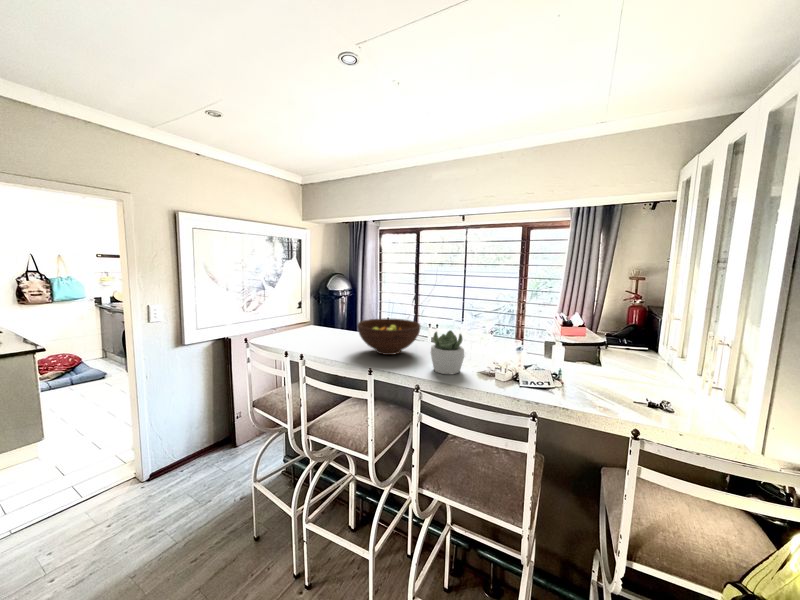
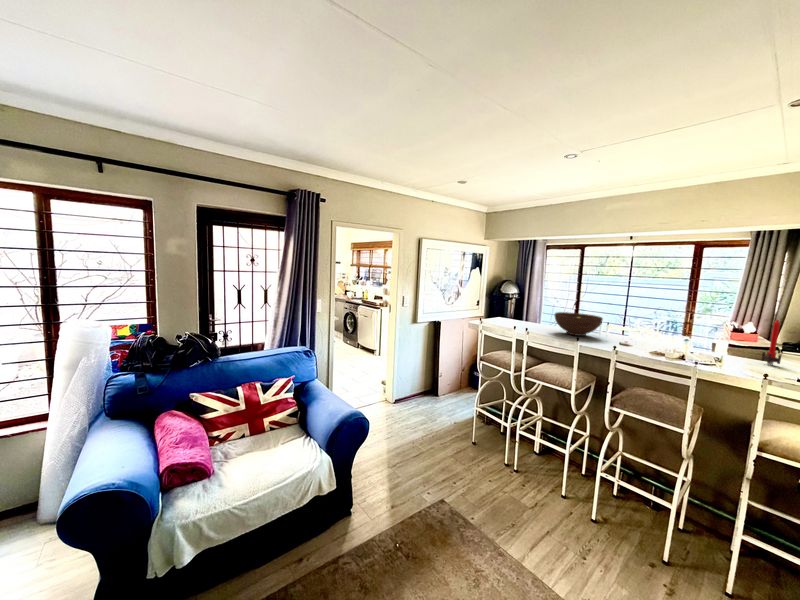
candle: none [603,318,625,380] -> present [761,320,781,365]
succulent plant: present [431,331,464,374] -> none [614,320,641,348]

